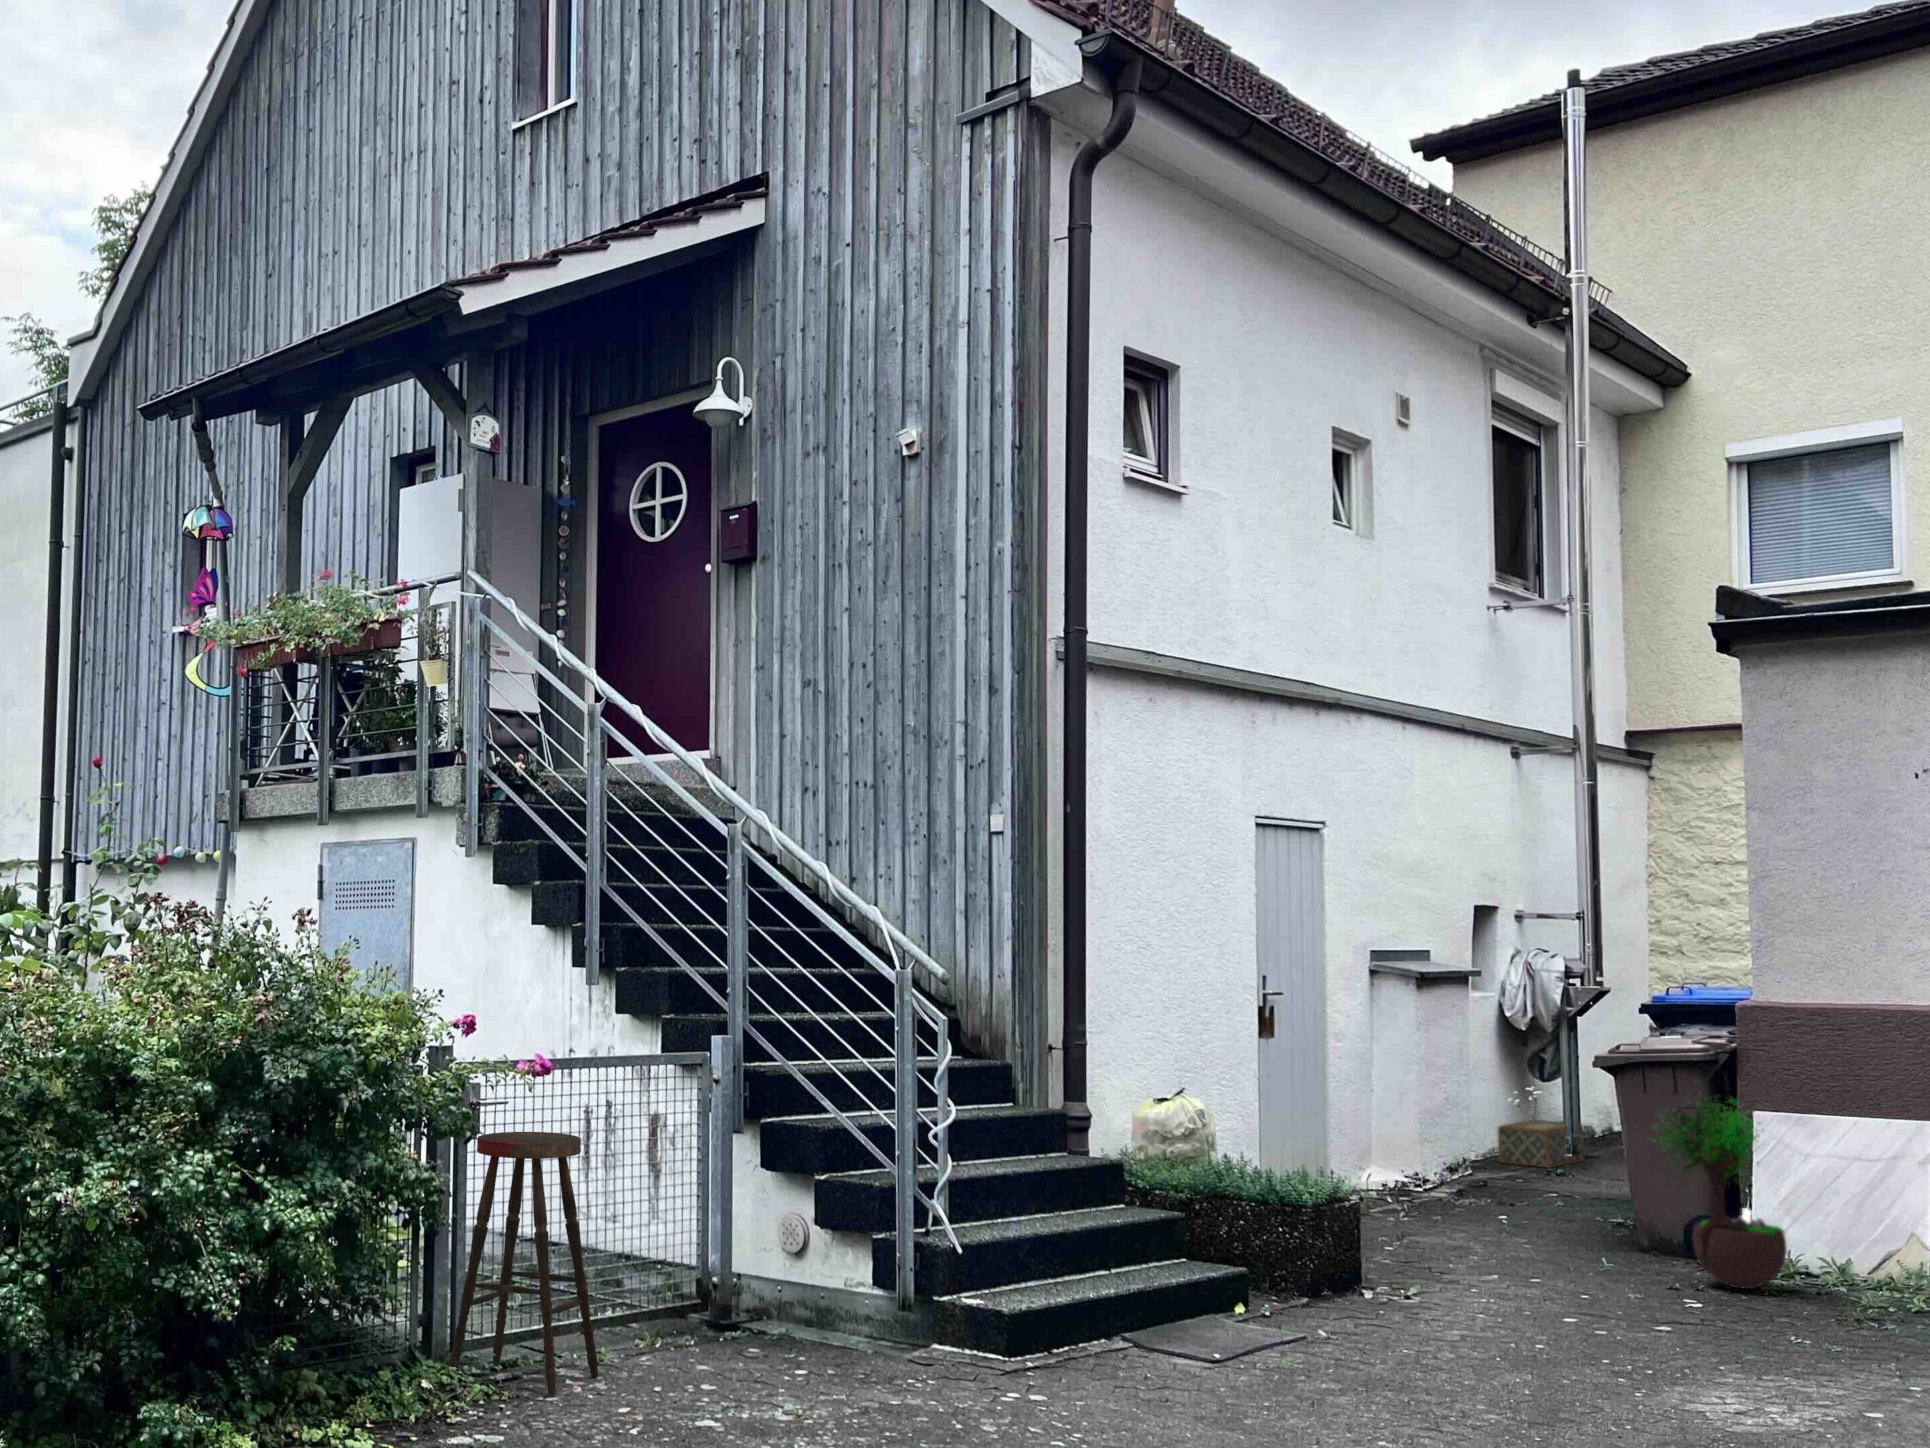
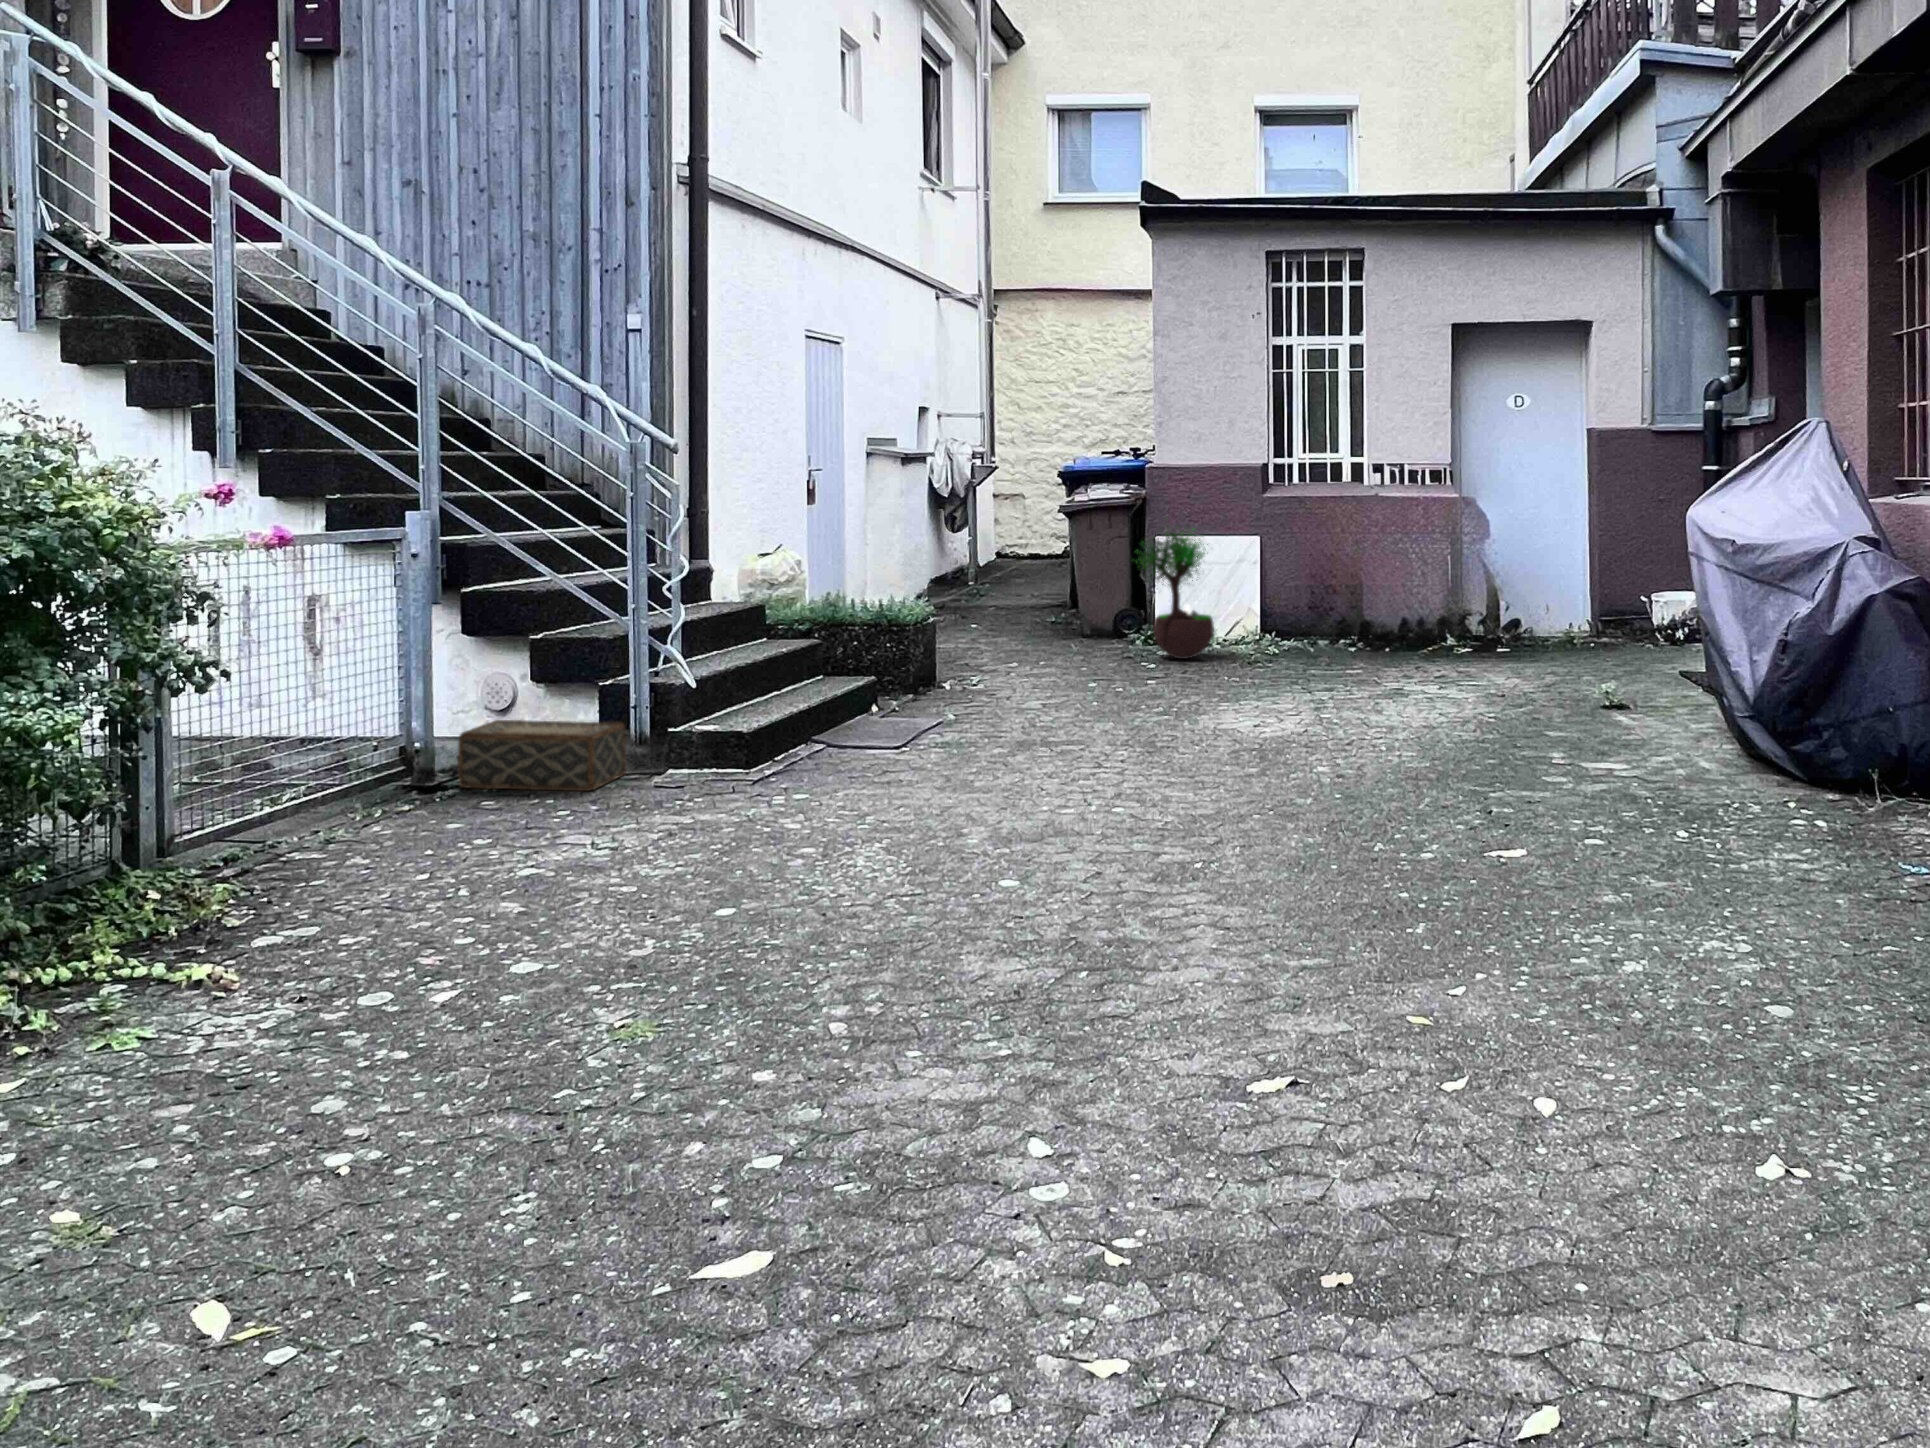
woven basket: present [1498,1120,1584,1168] -> present [458,720,626,791]
bar stool: present [449,1132,598,1395] -> none [188,610,362,880]

